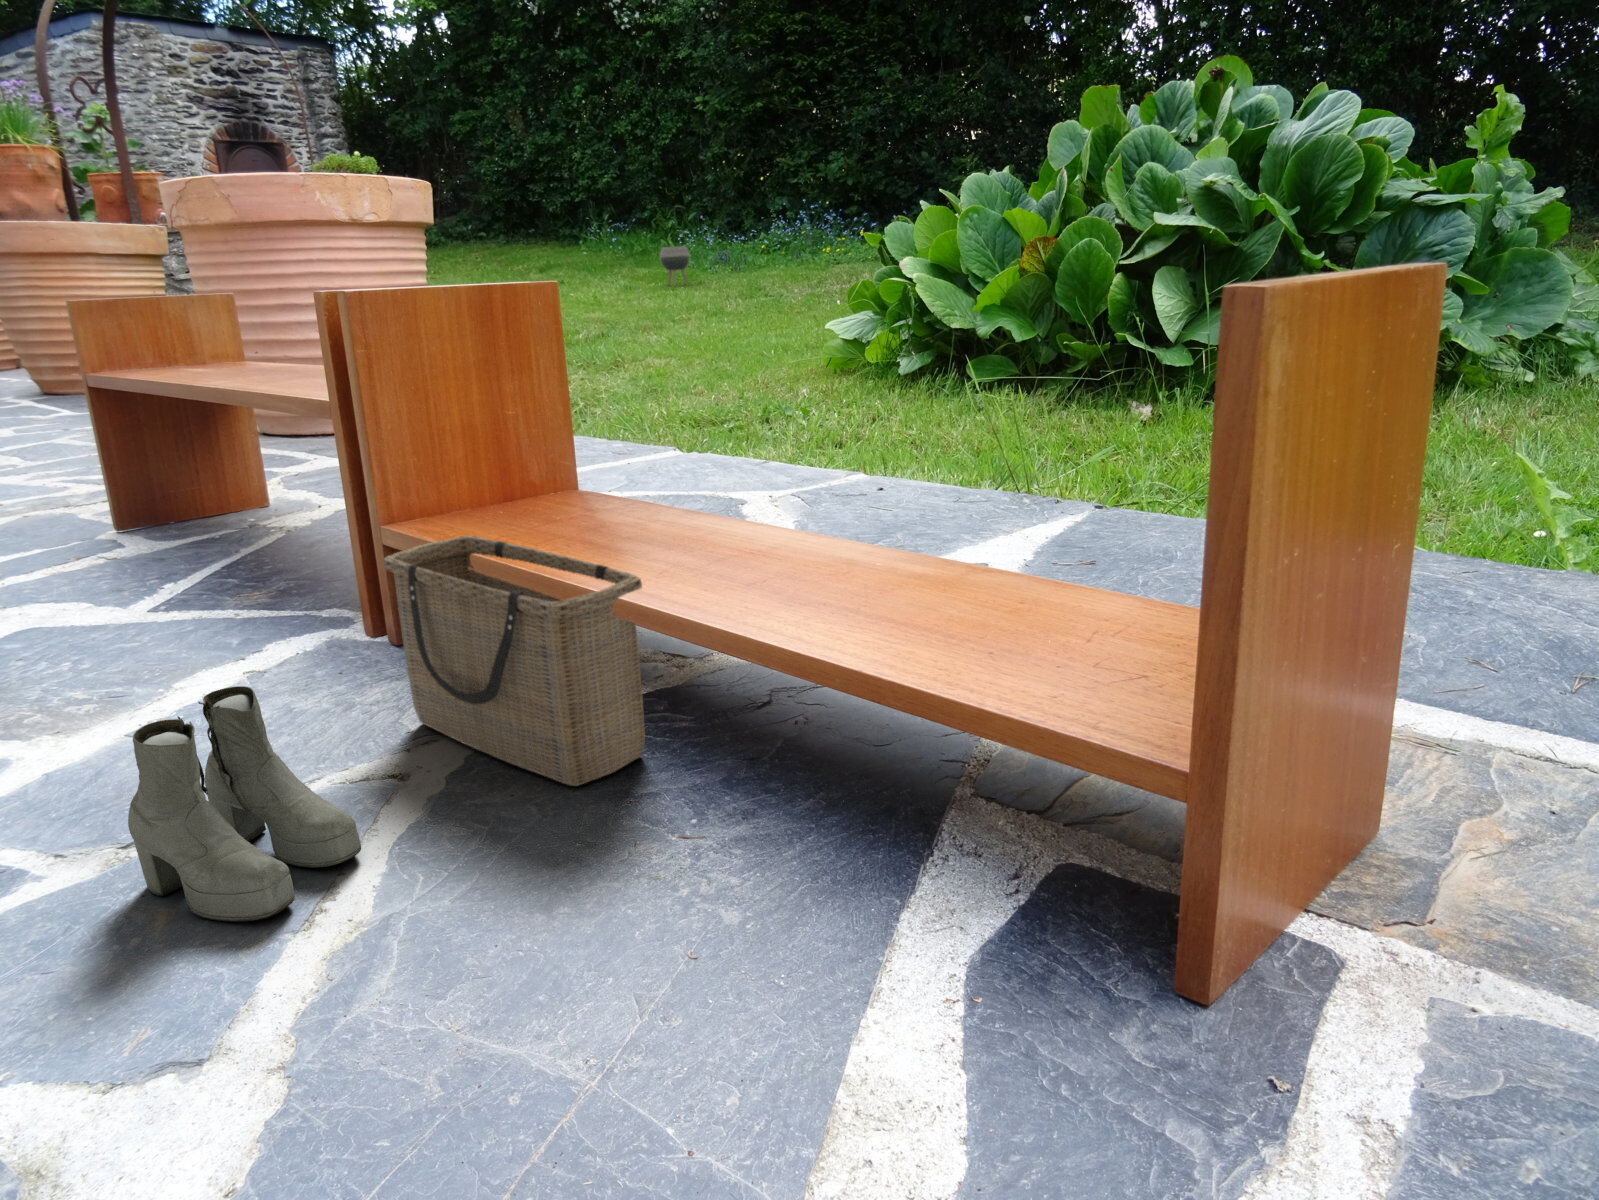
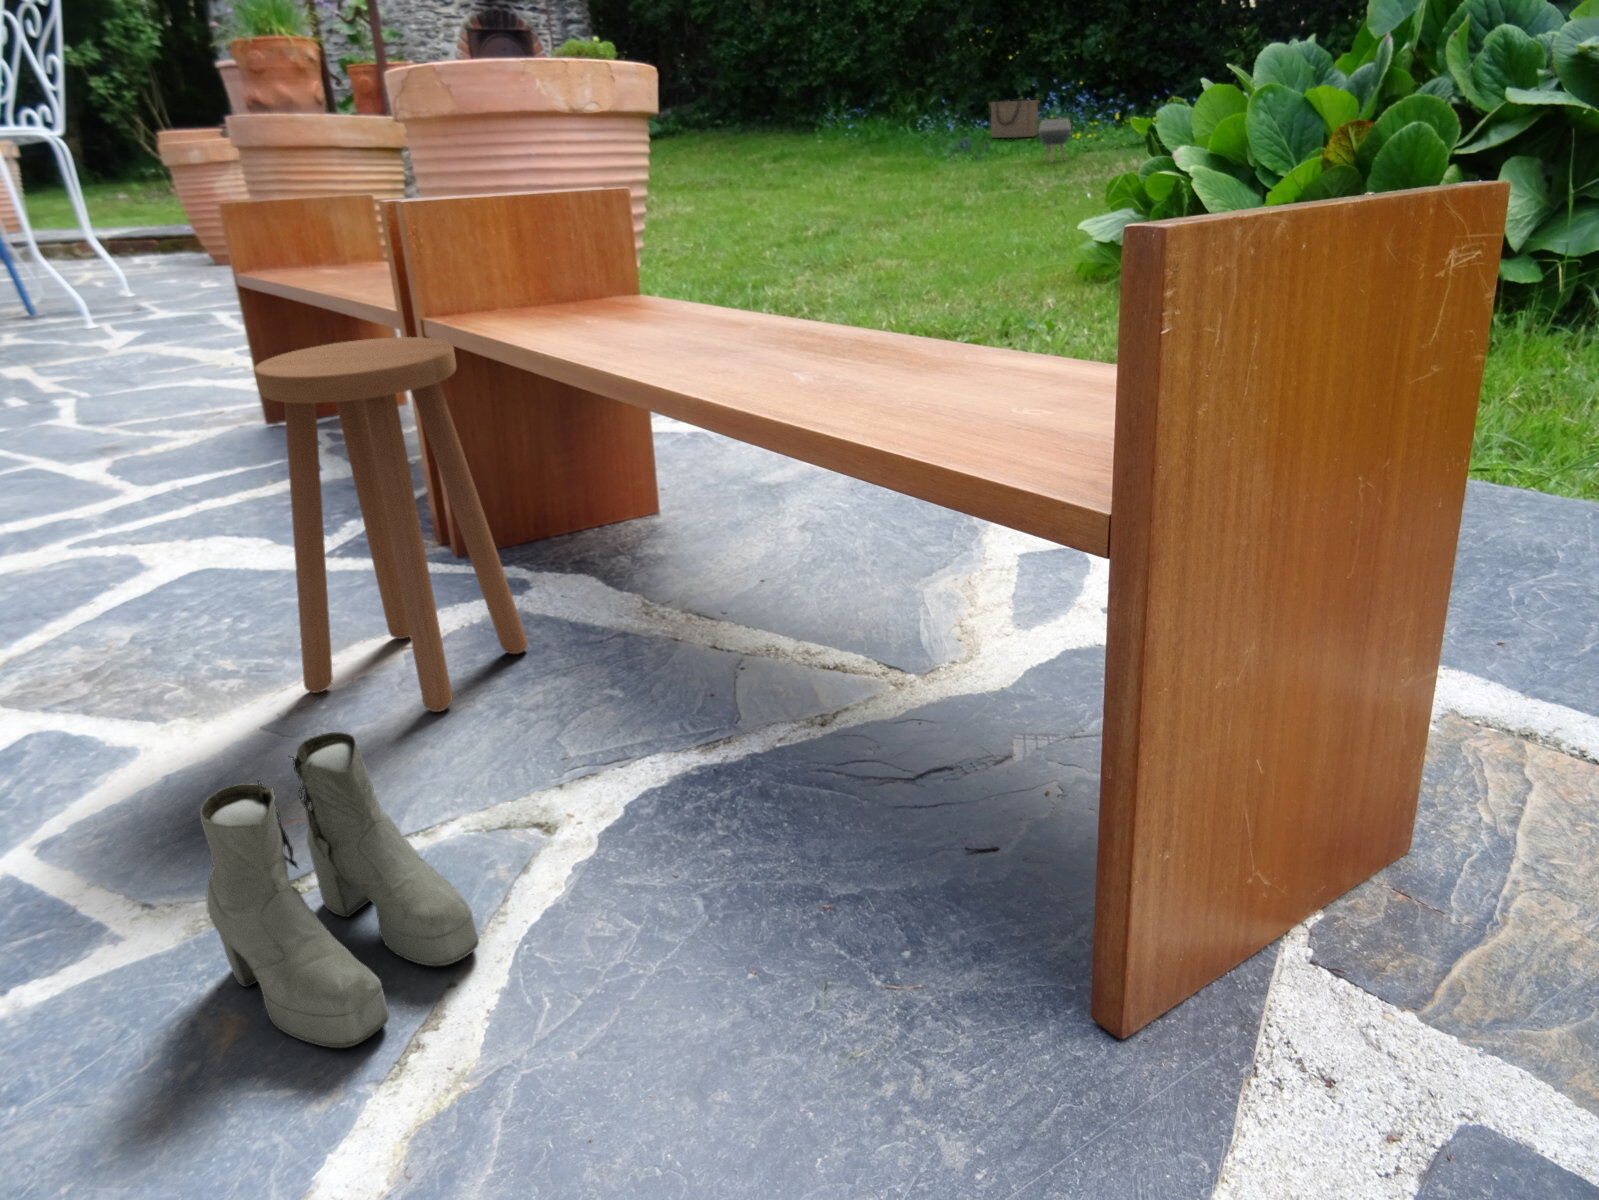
planter: present [660,246,690,286] -> present [1039,118,1071,162]
stool: none [121,394,362,712] -> present [254,337,528,712]
basket: present [384,536,645,786] -> present [990,100,1039,138]

